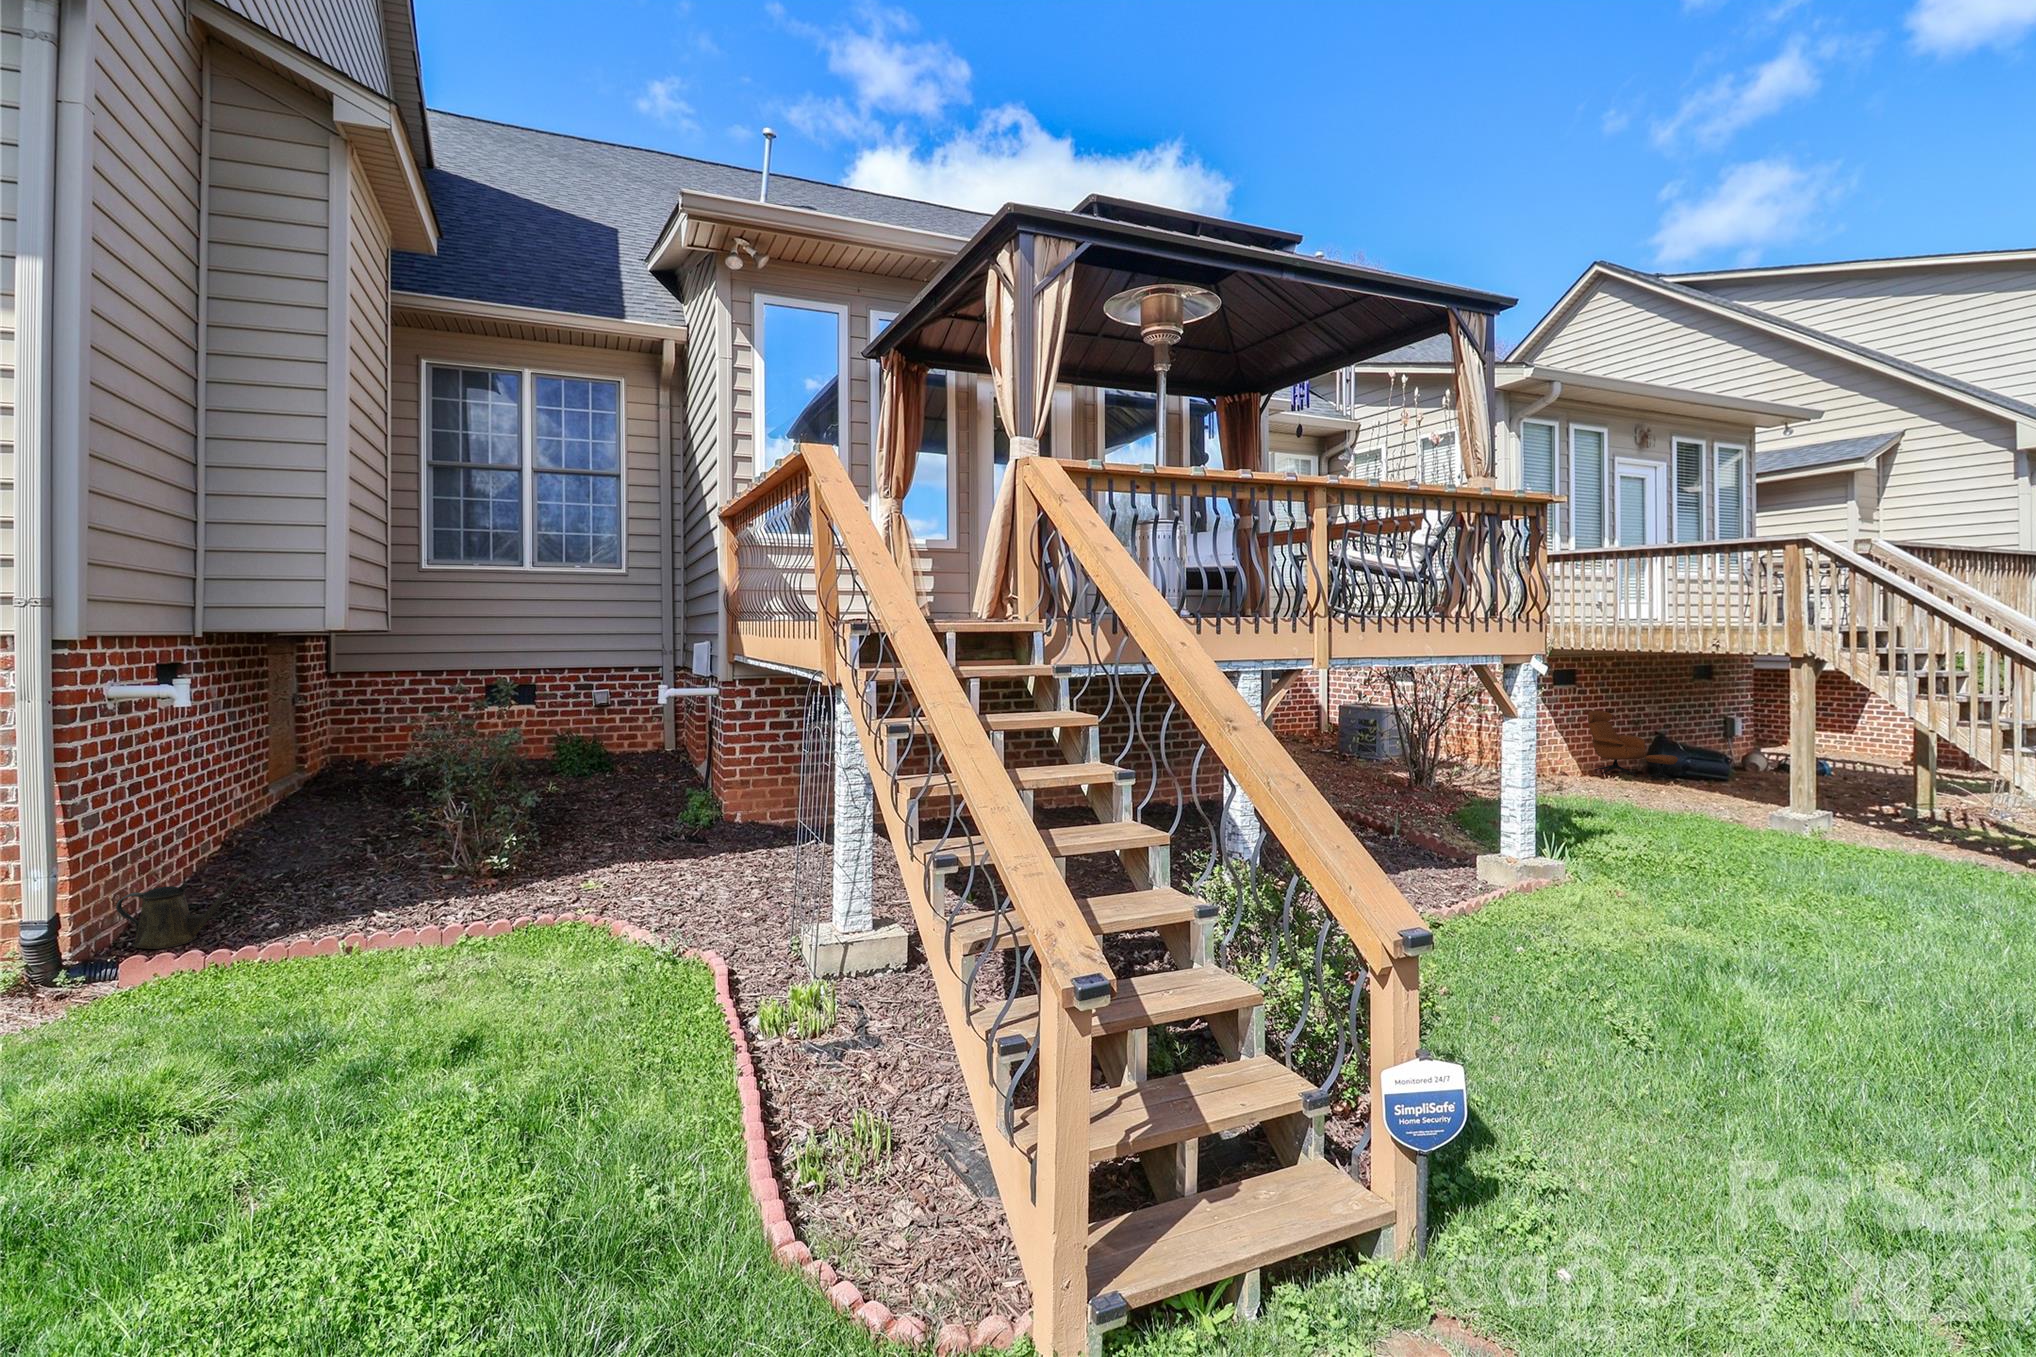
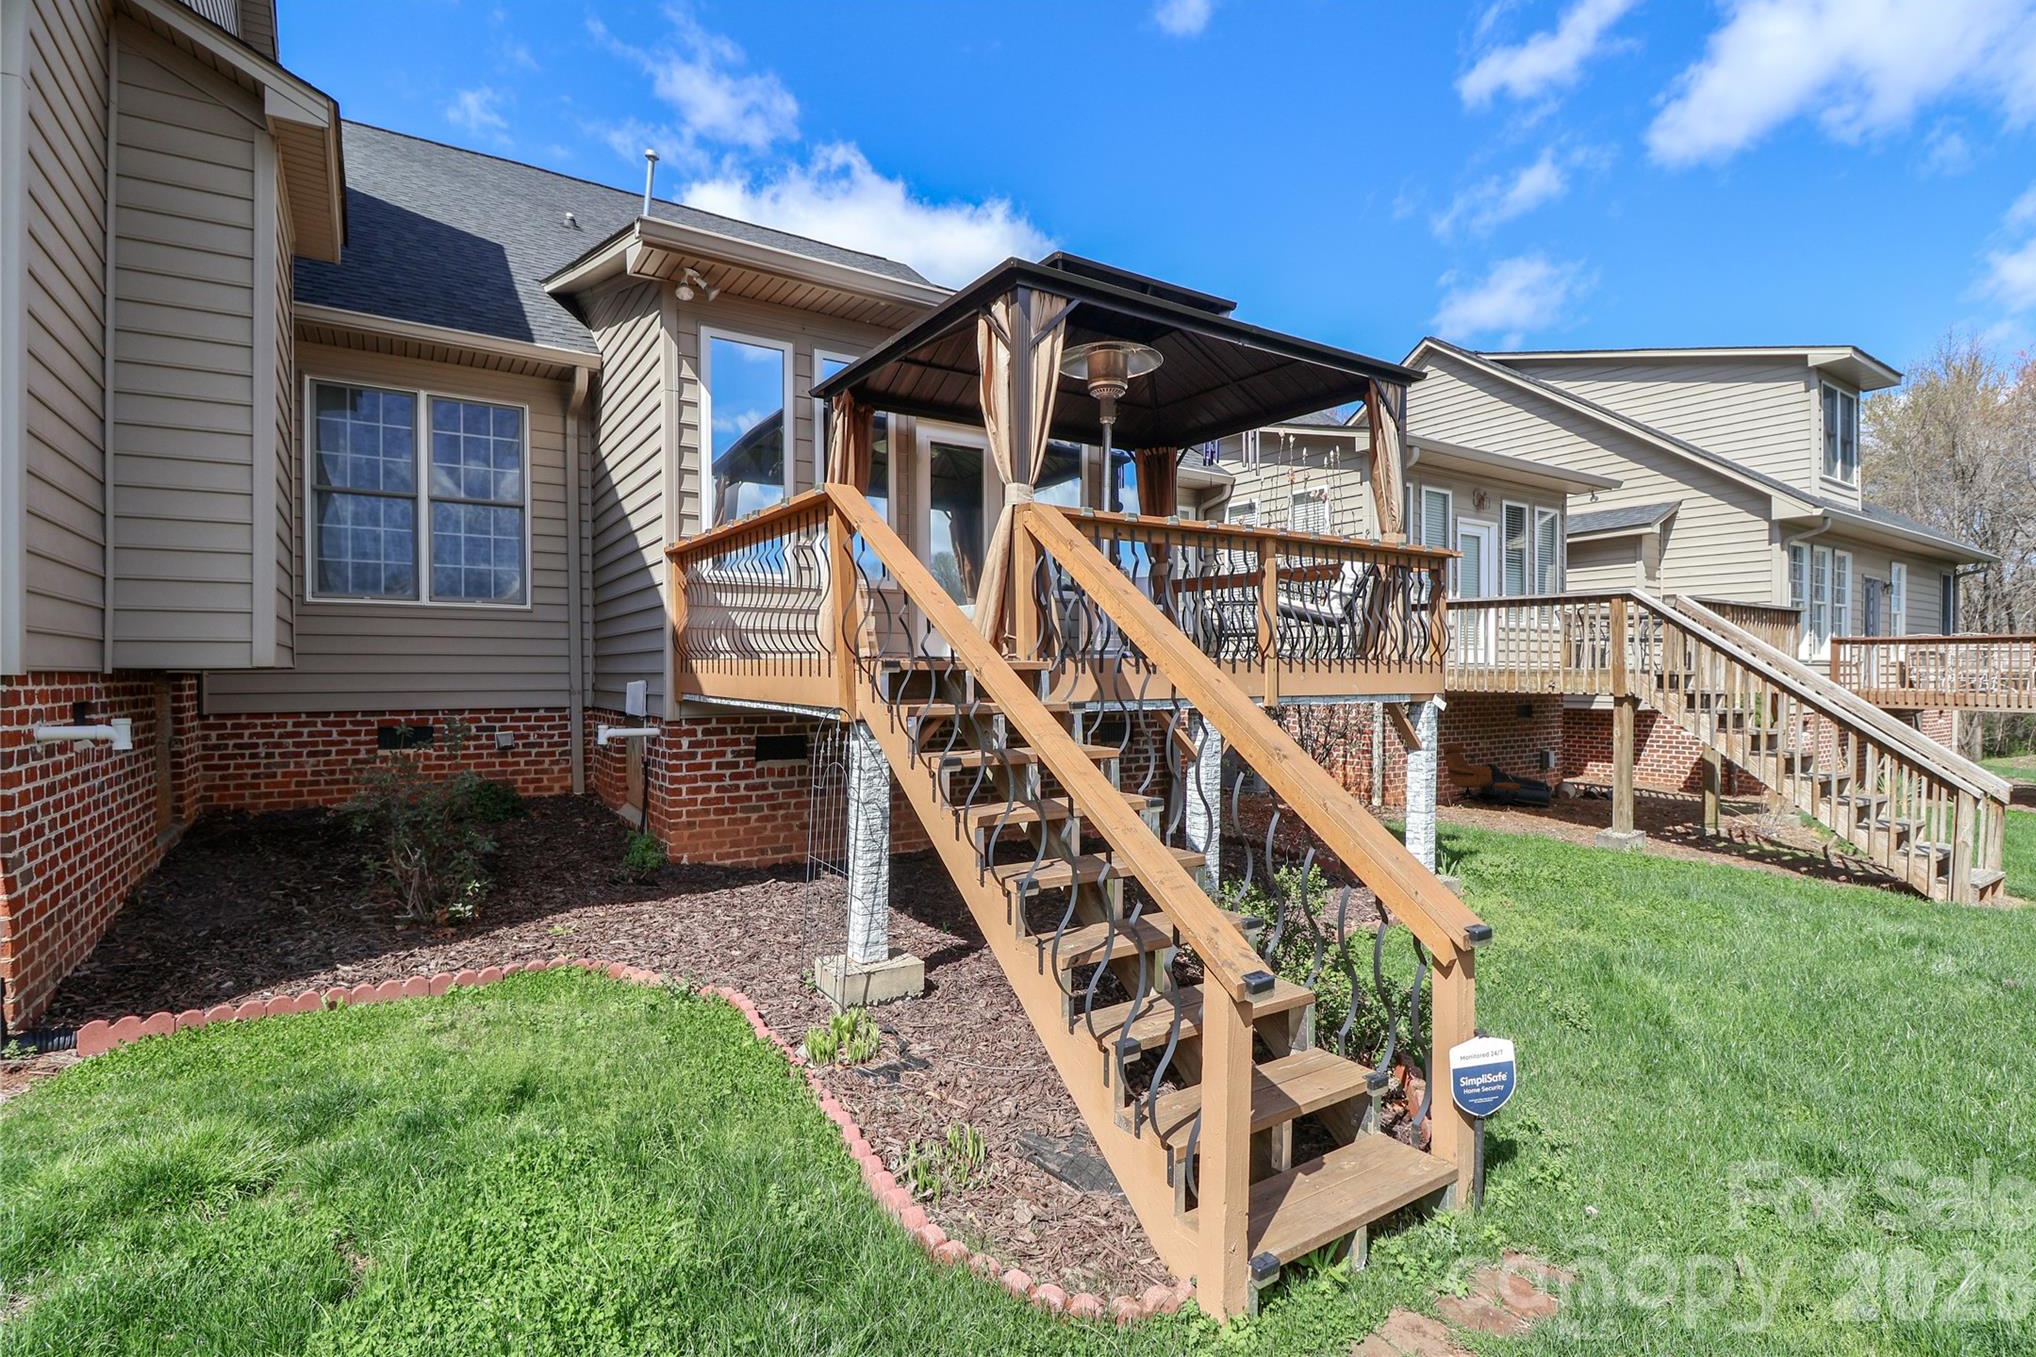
watering can: present [116,875,248,949] -> none [47,931,201,1017]

